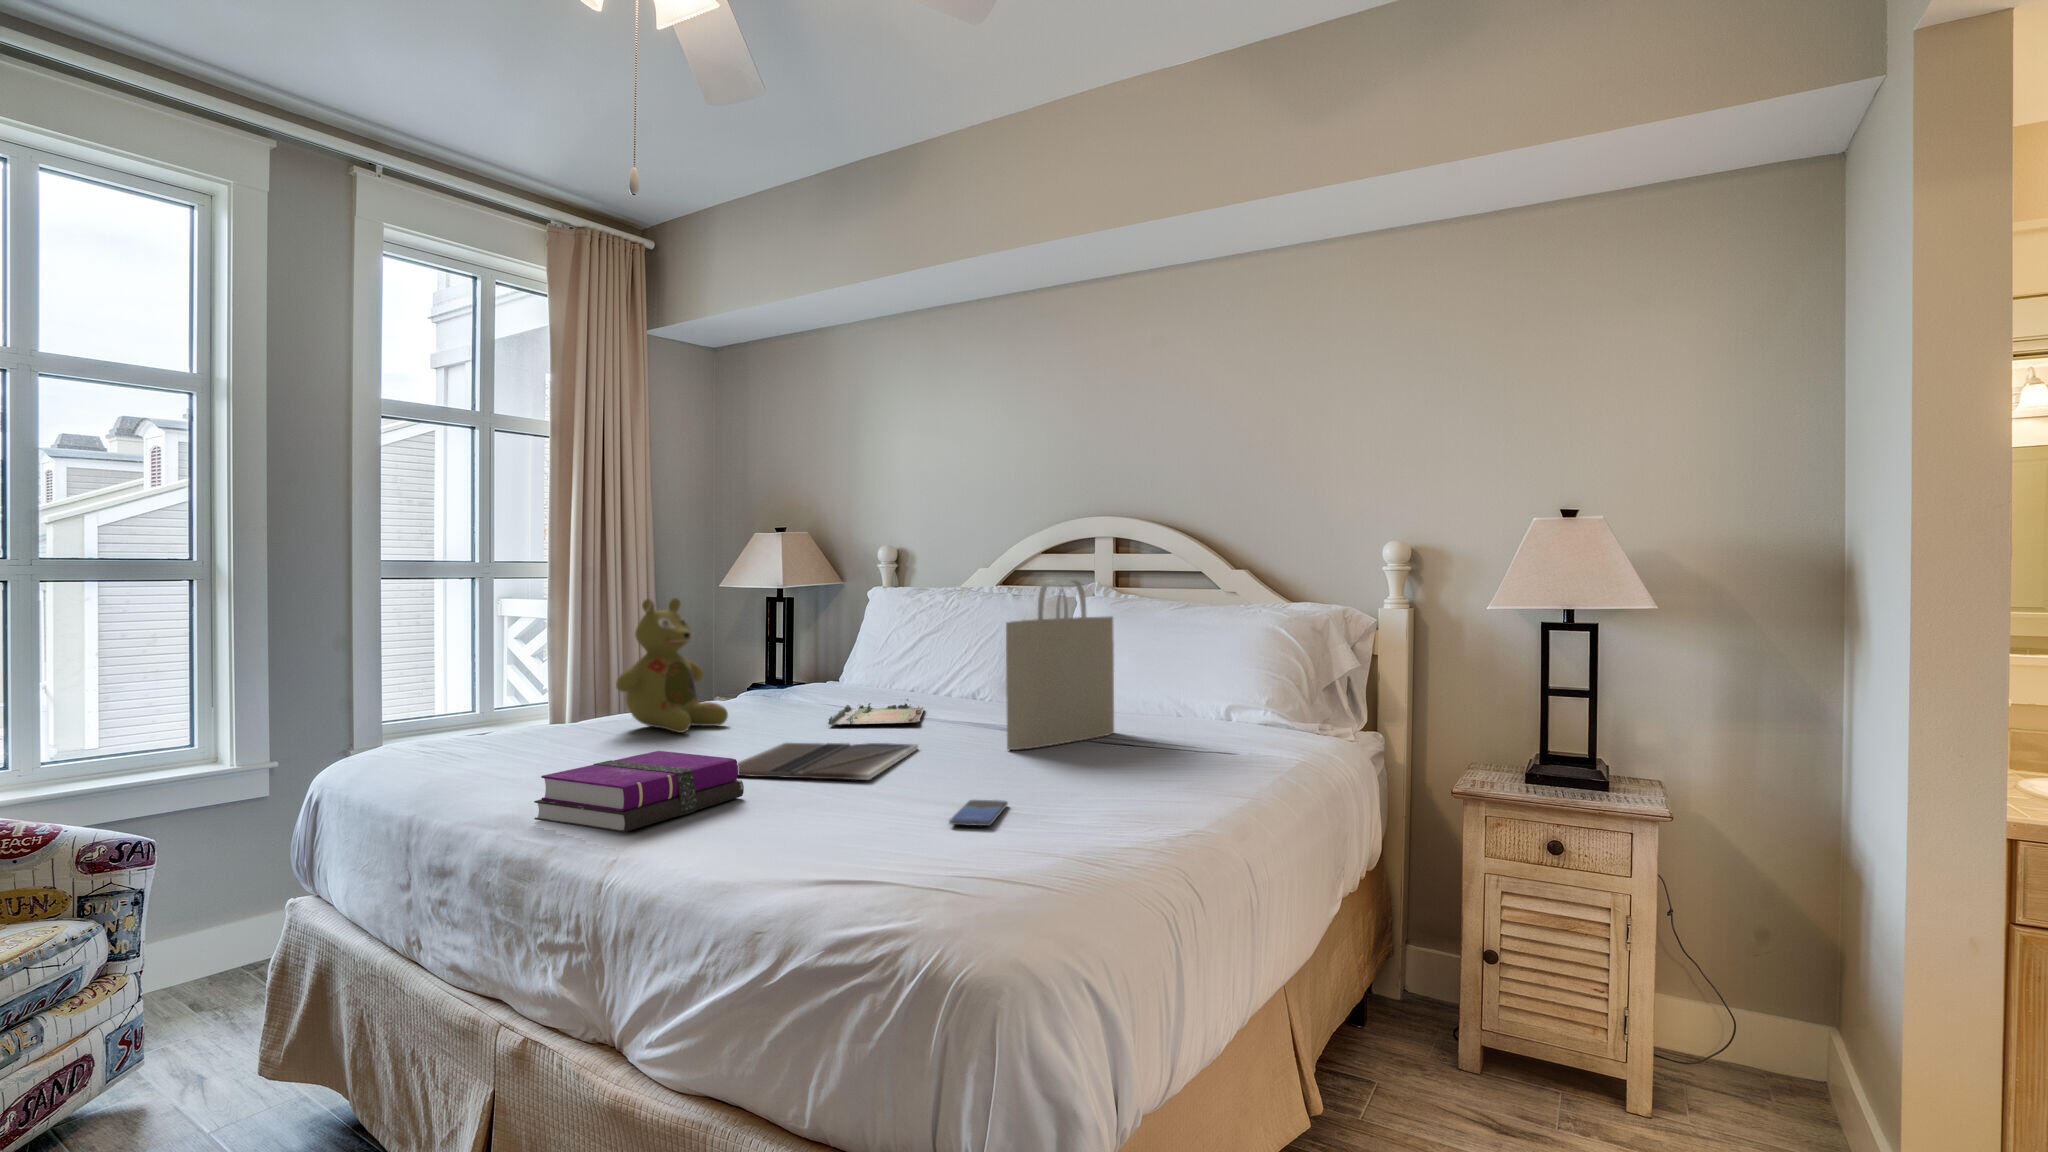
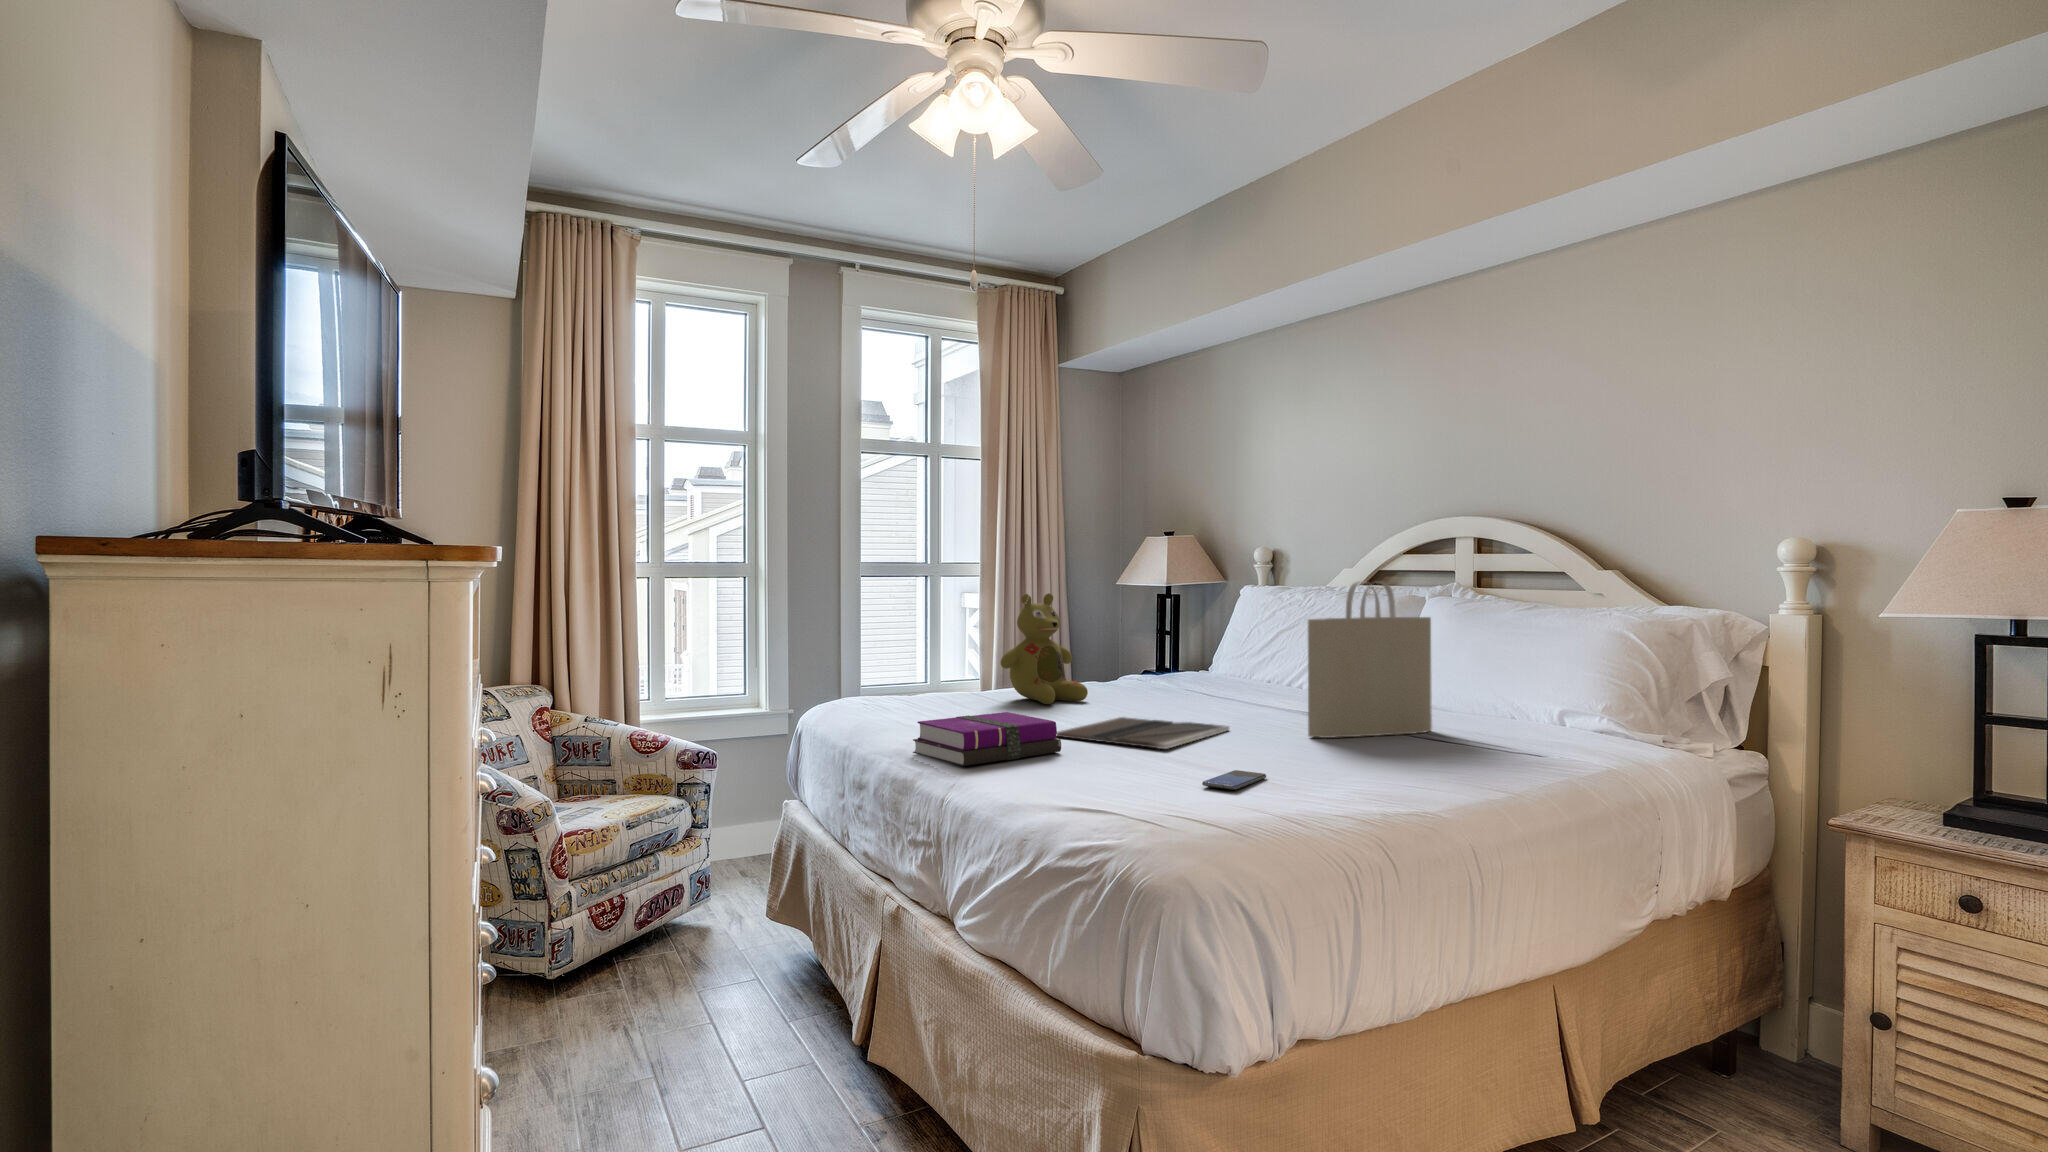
tray: present [828,699,925,726] -> none [1167,687,1264,709]

